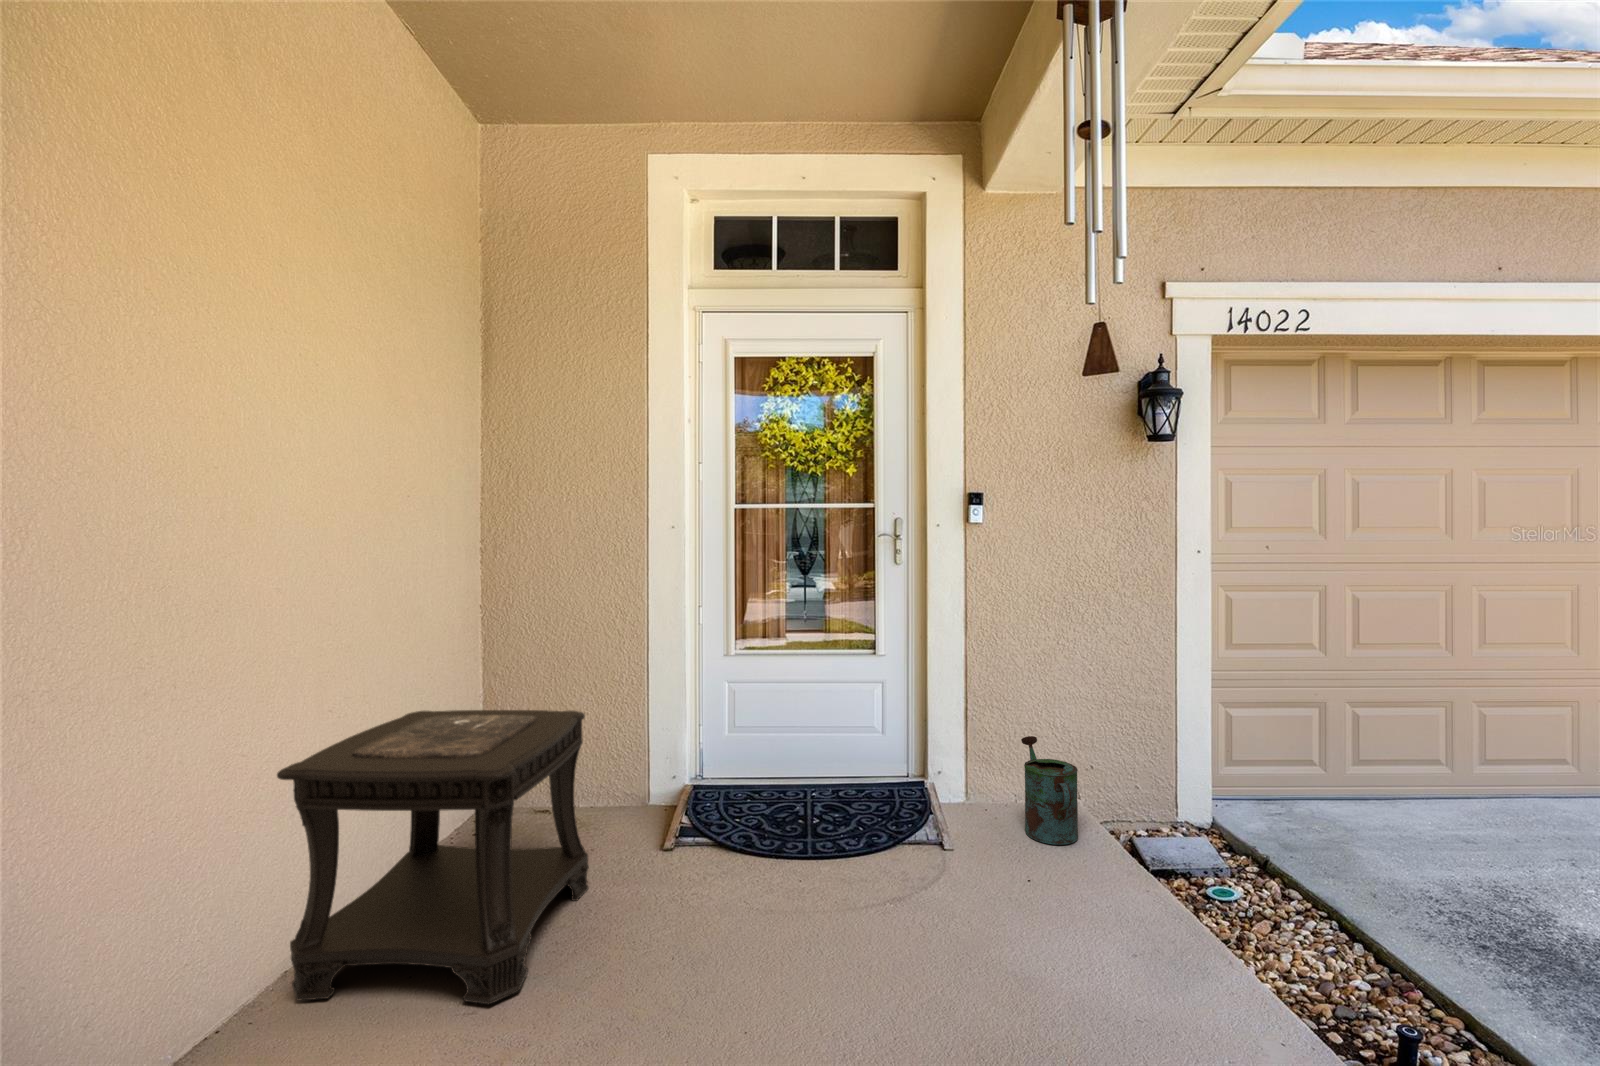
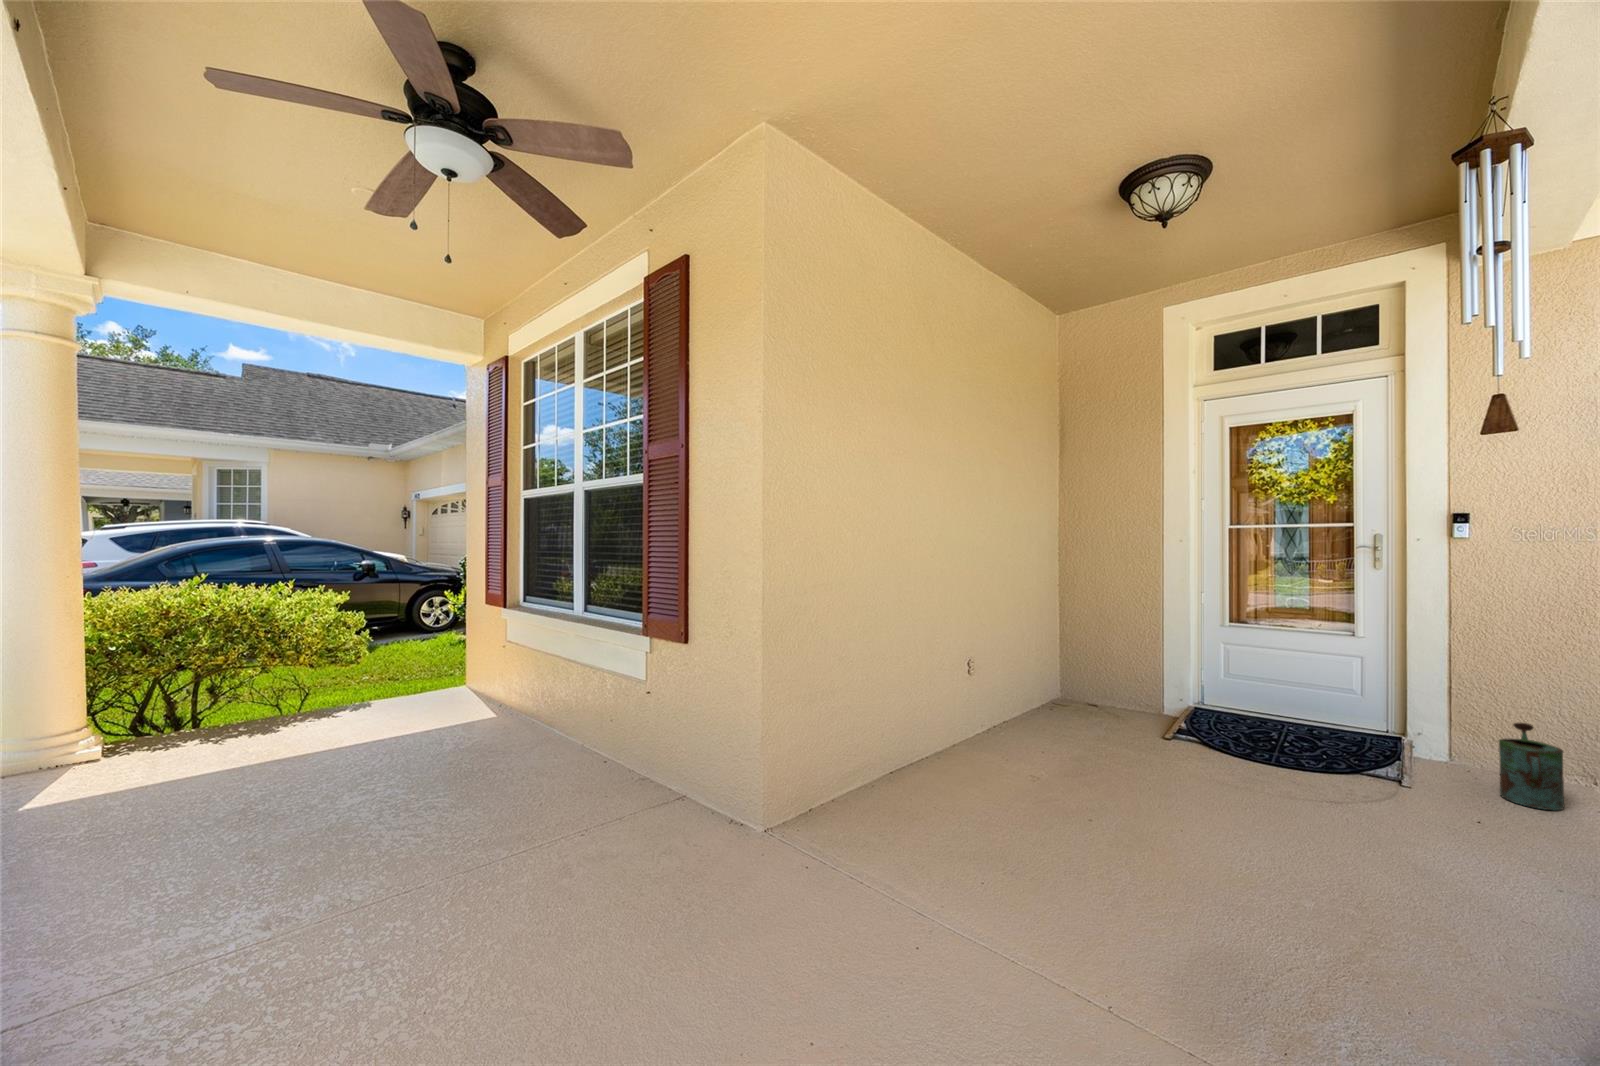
side table: present [277,710,589,1004] -> none [979,634,1118,763]

